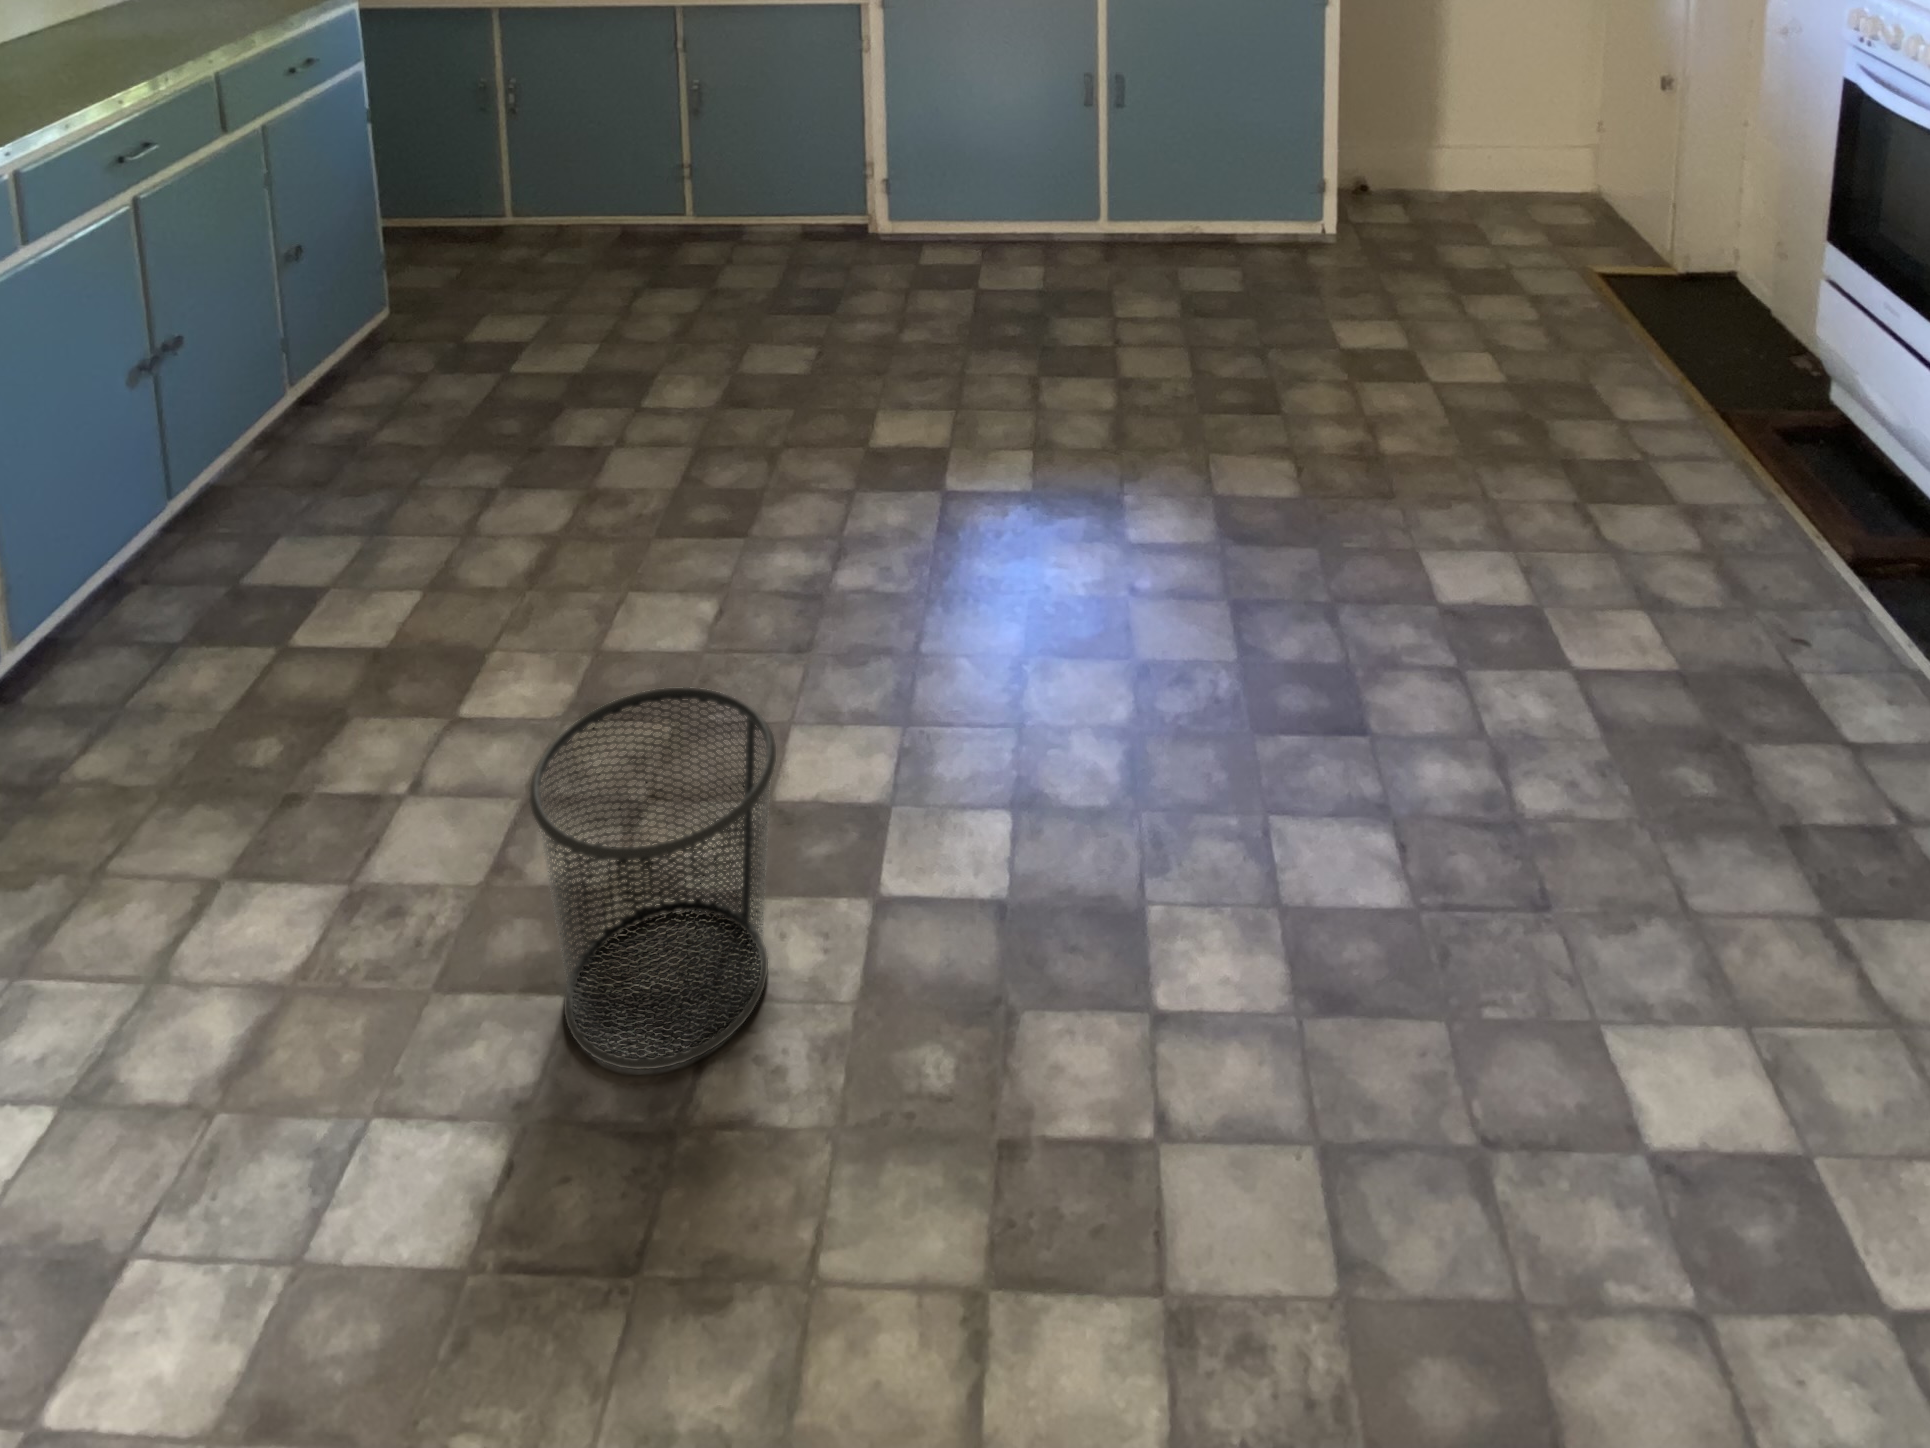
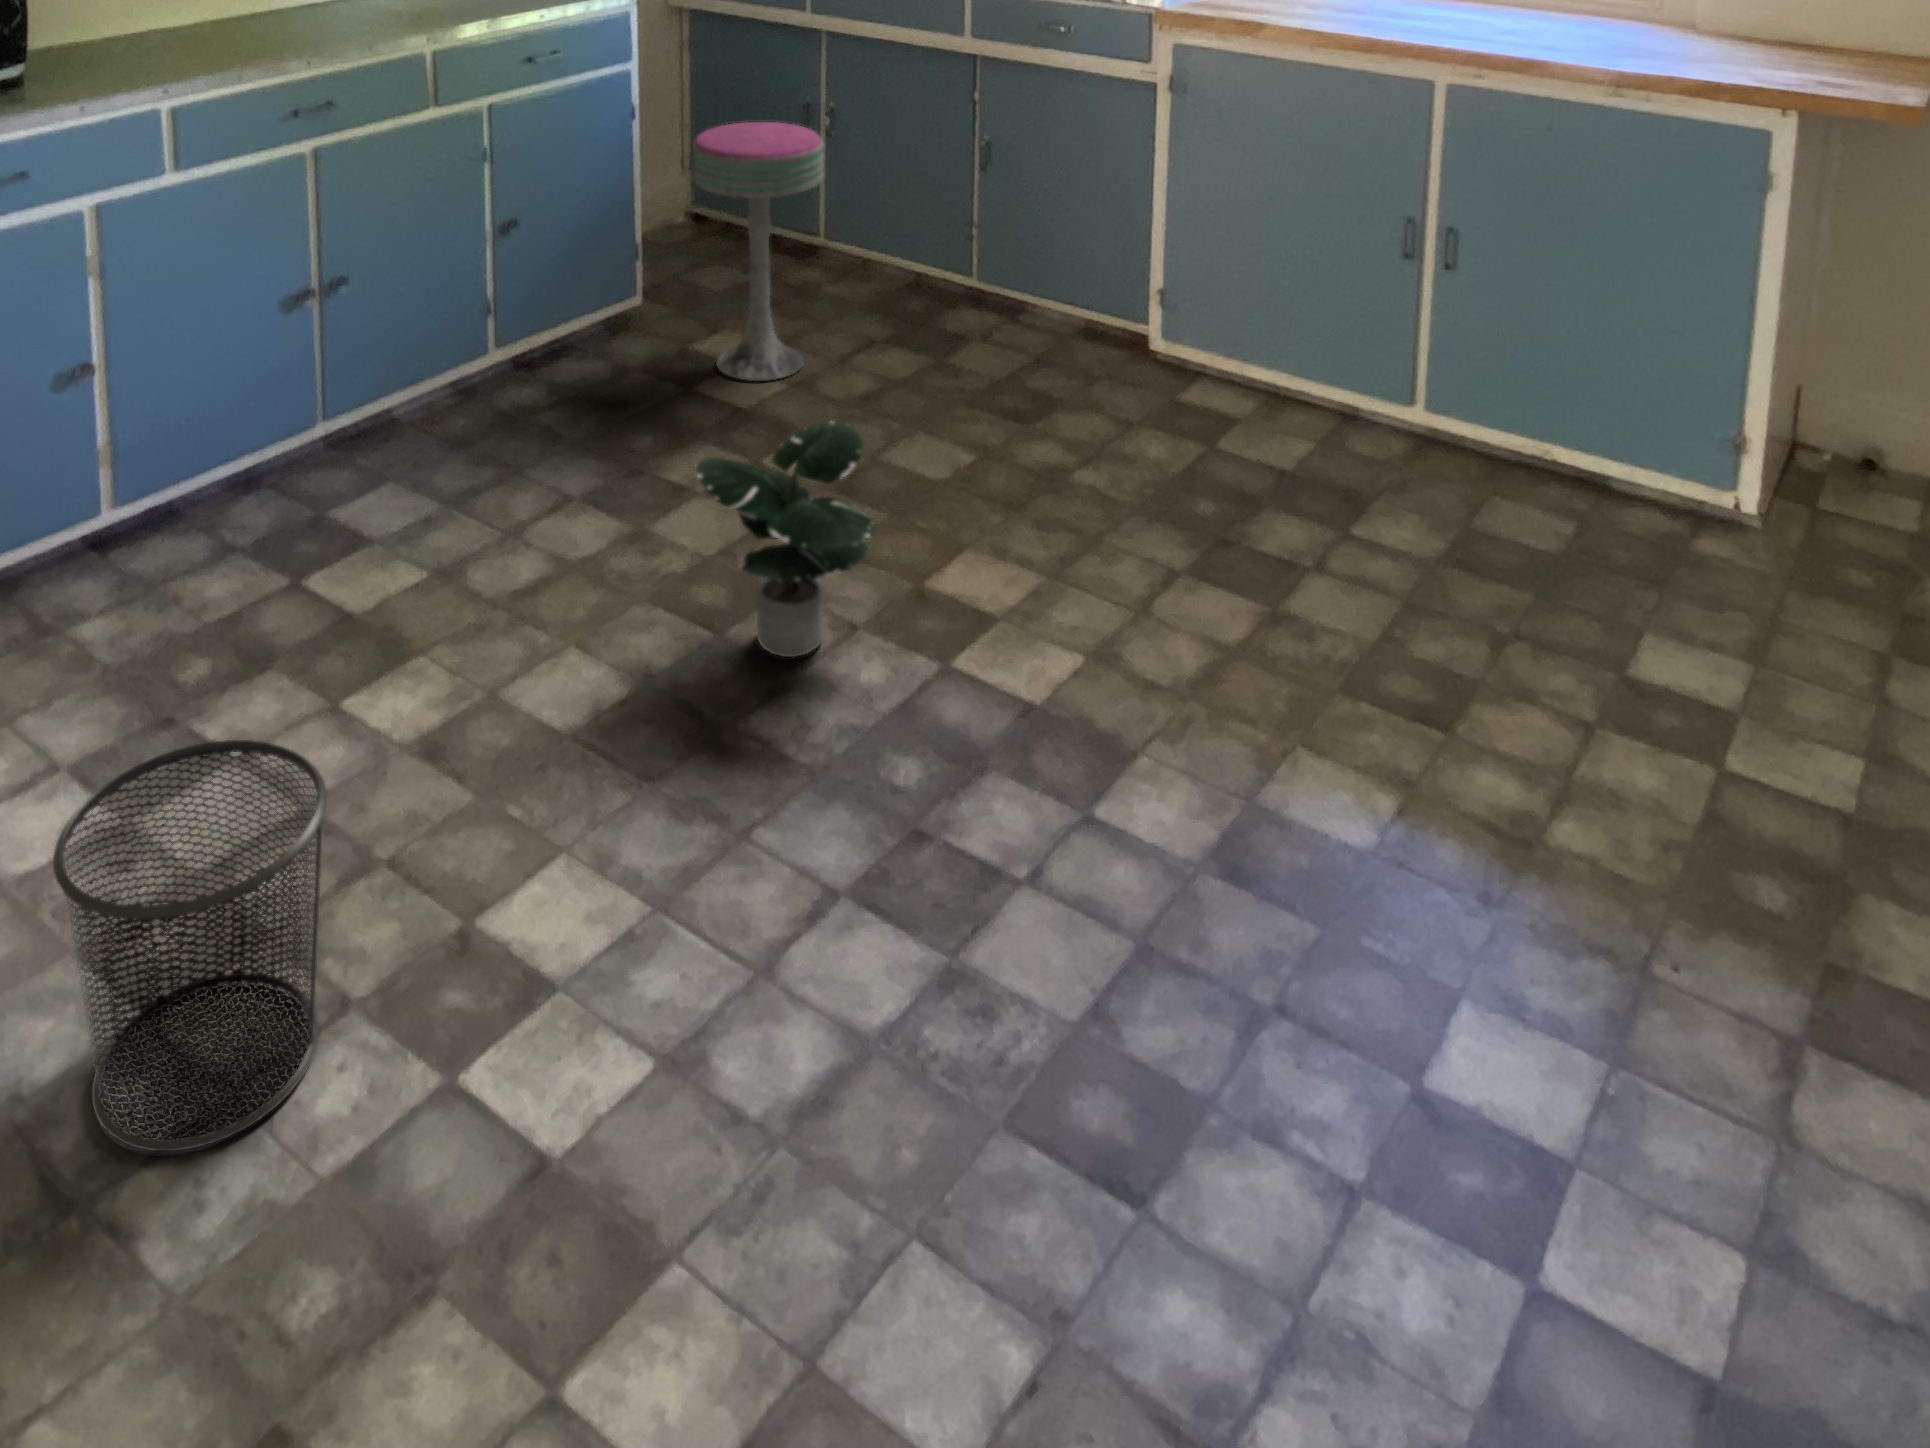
bar stool: none [464,93,599,345] -> present [693,122,824,381]
potted plant: none [723,320,896,527] -> present [696,422,874,657]

